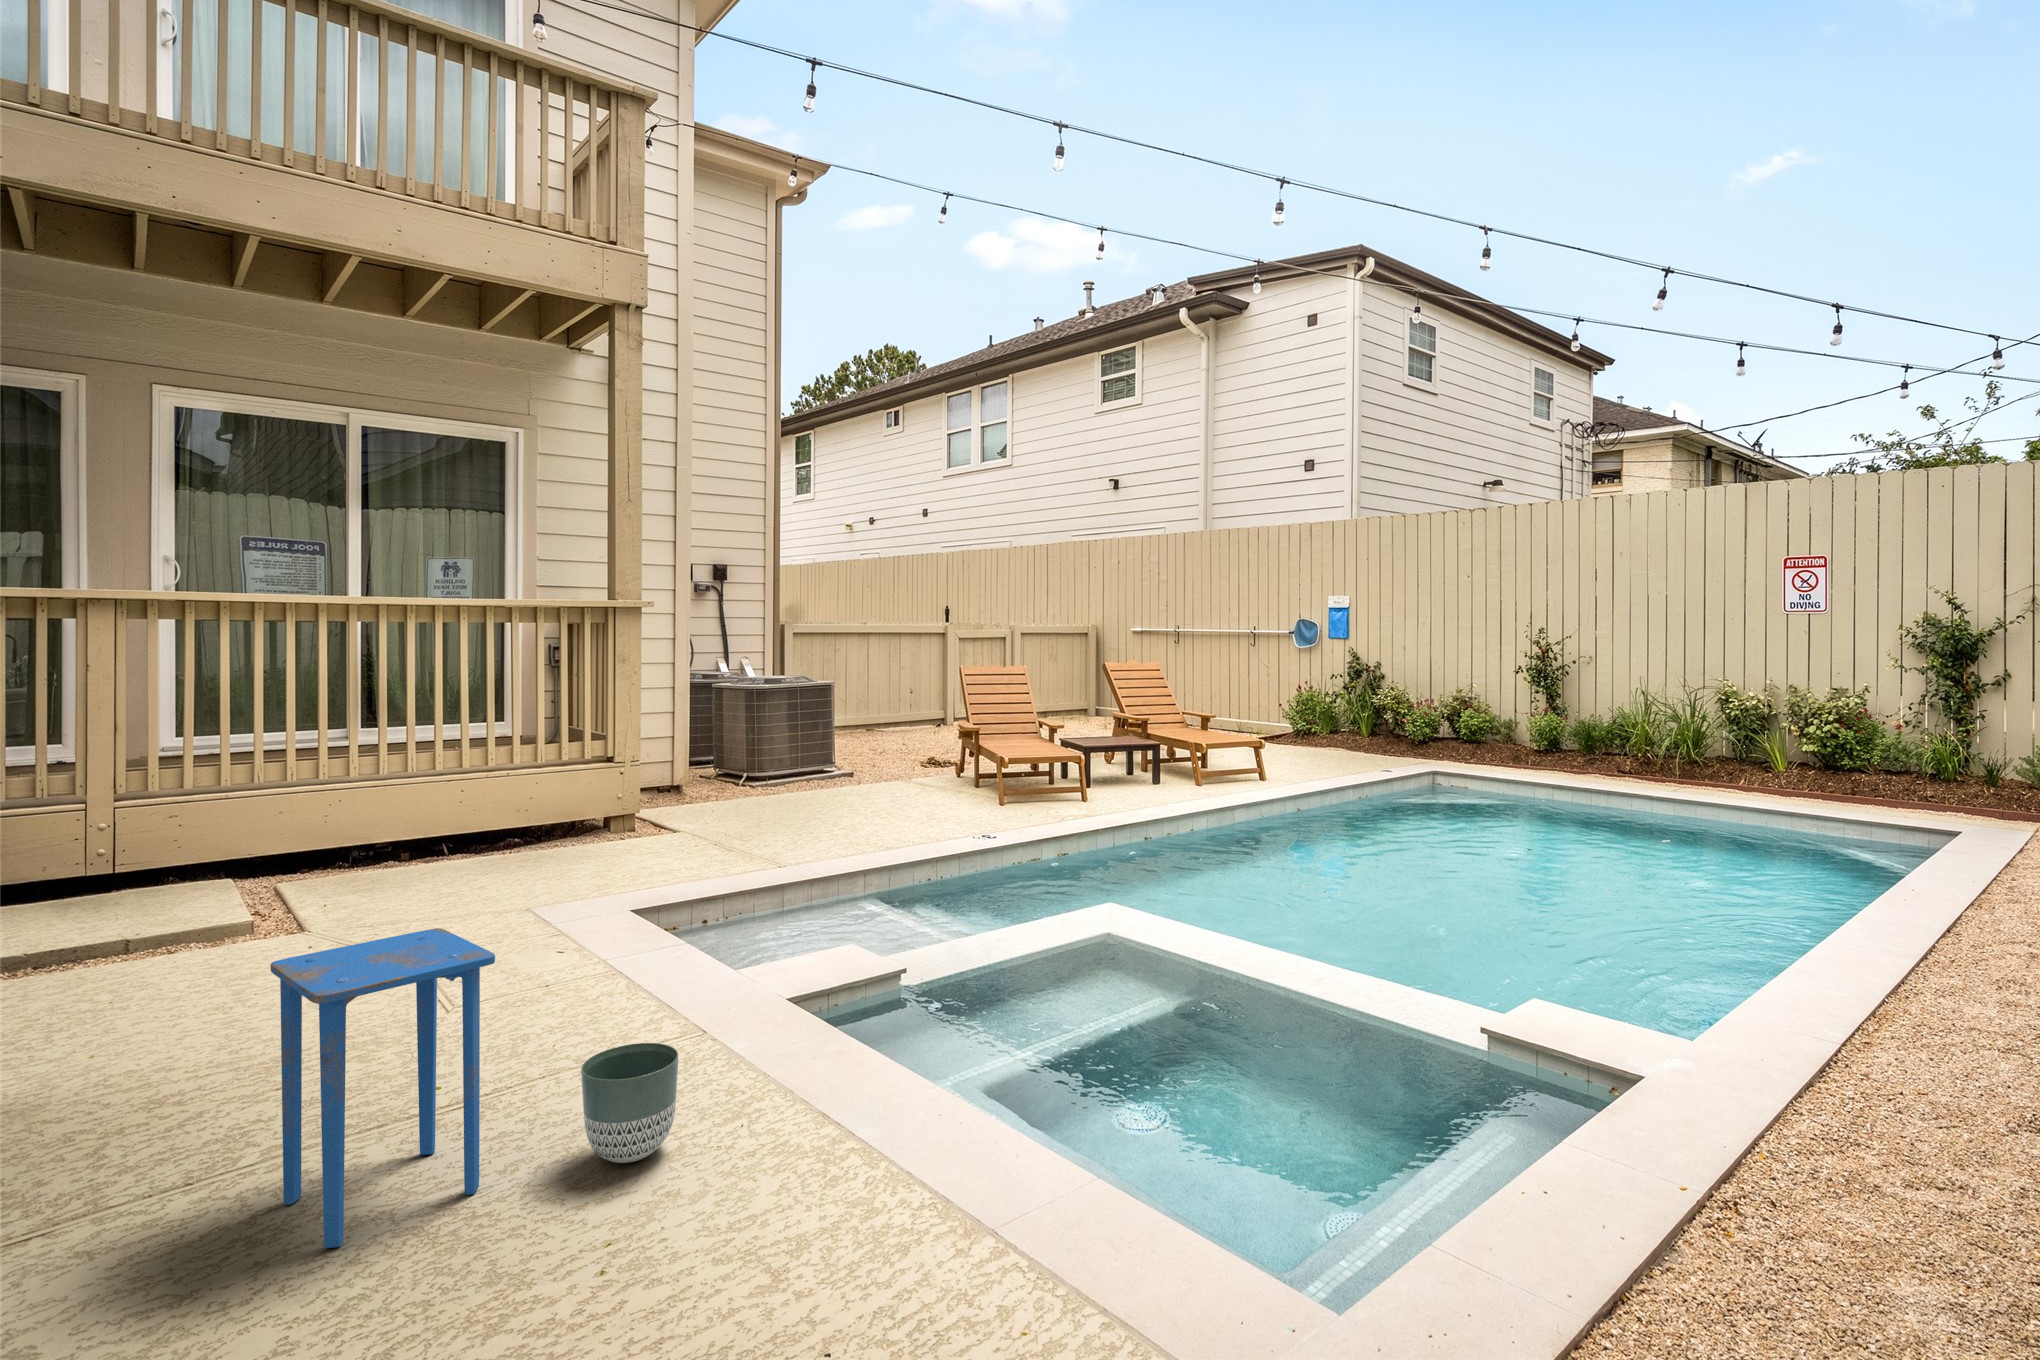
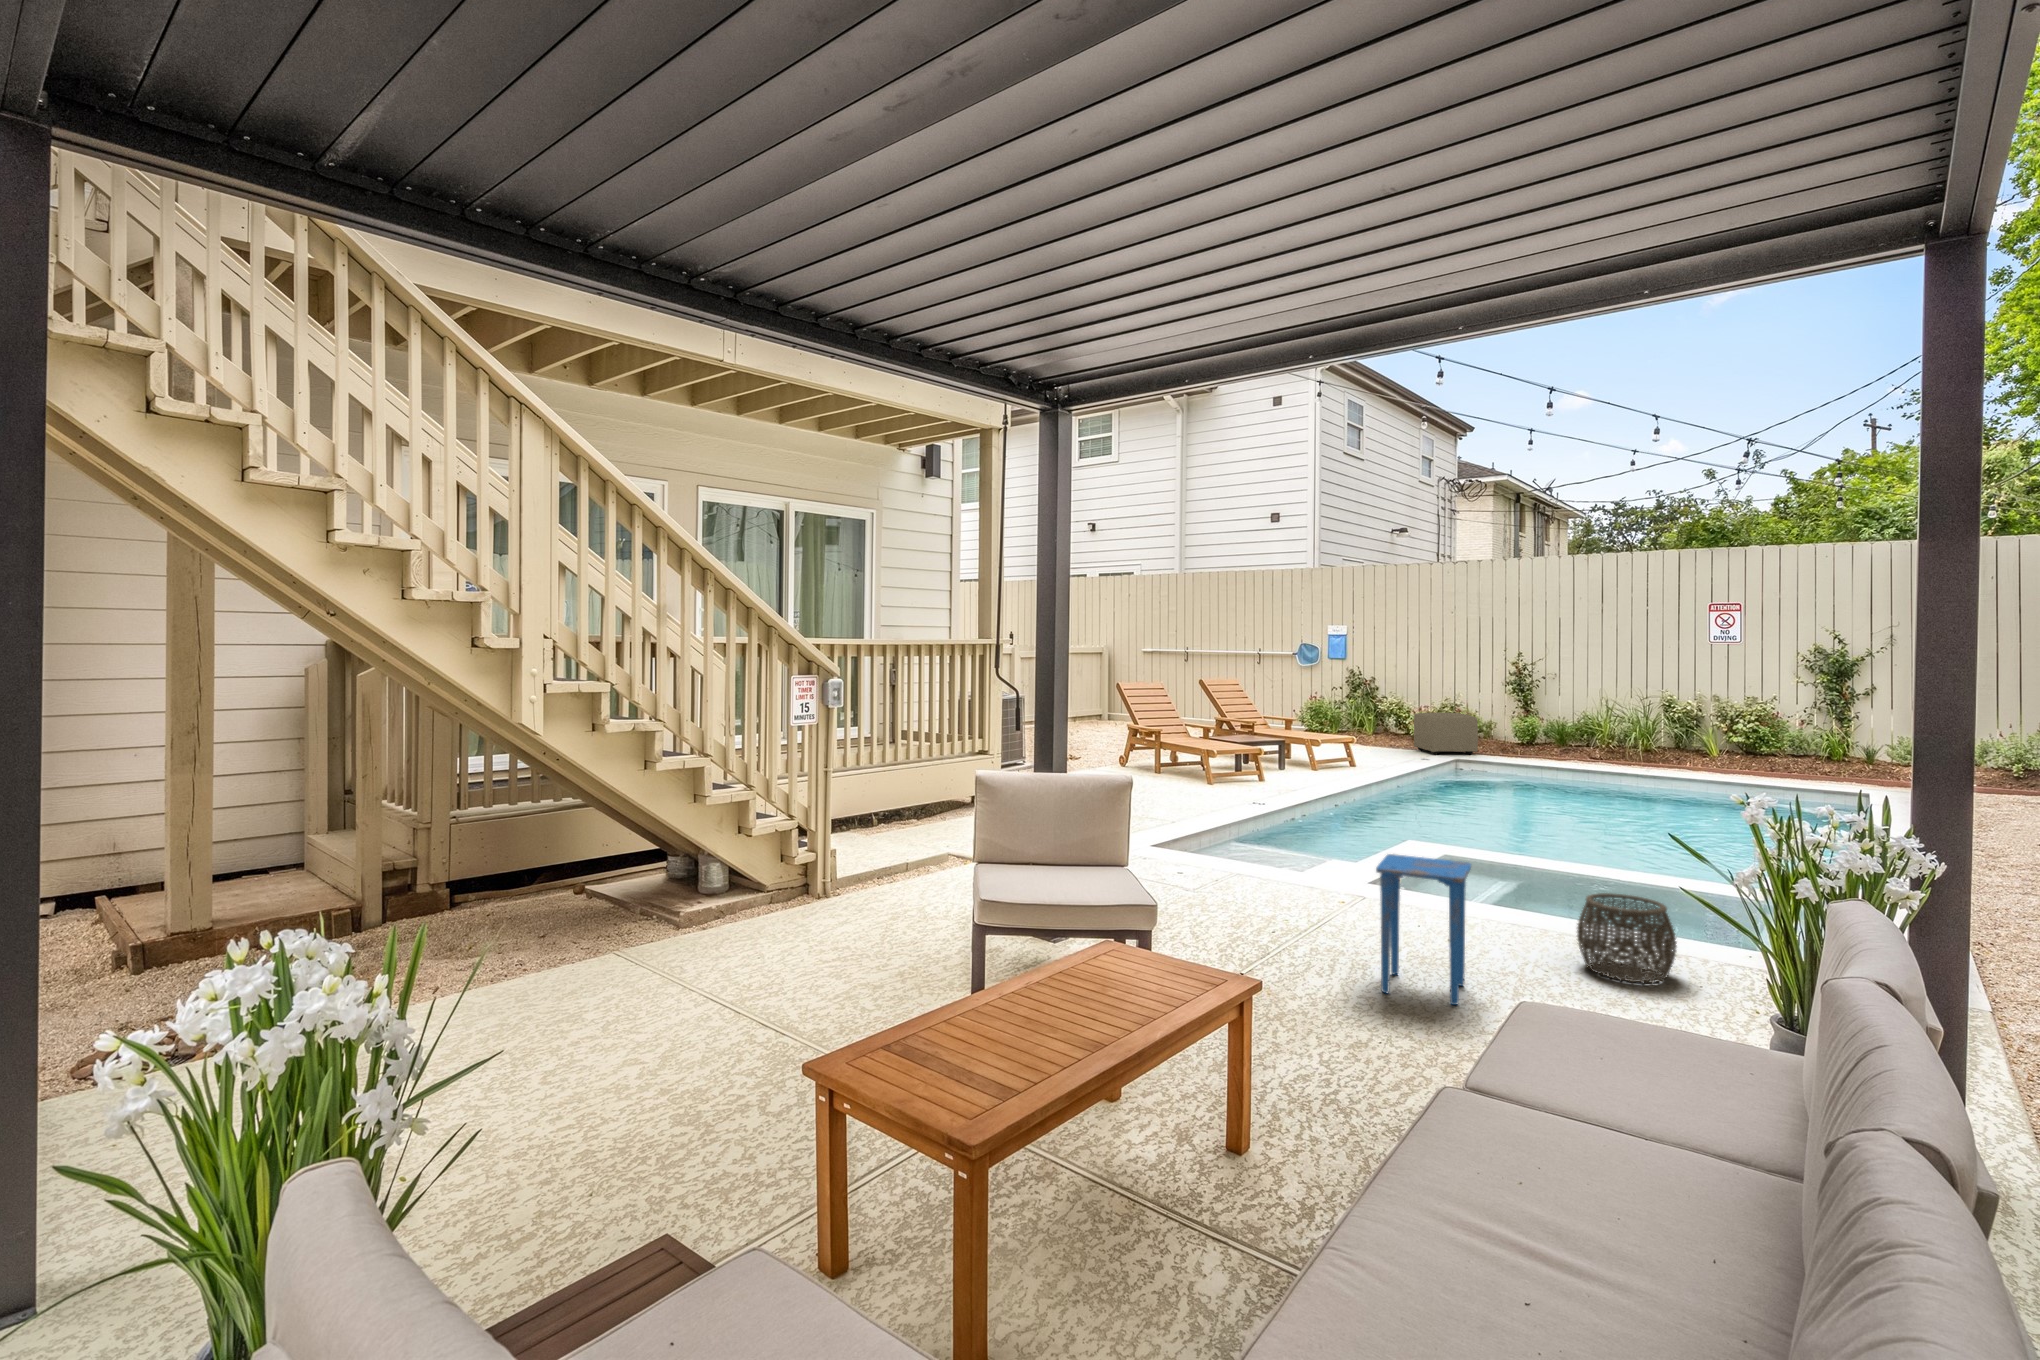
ottoman: none [1416,706,1486,761] -> present [1414,713,1478,754]
woven basket: none [758,1018,927,1217] -> present [1577,893,1677,983]
planter: present [581,1043,678,1163] -> none [1472,913,1525,972]

